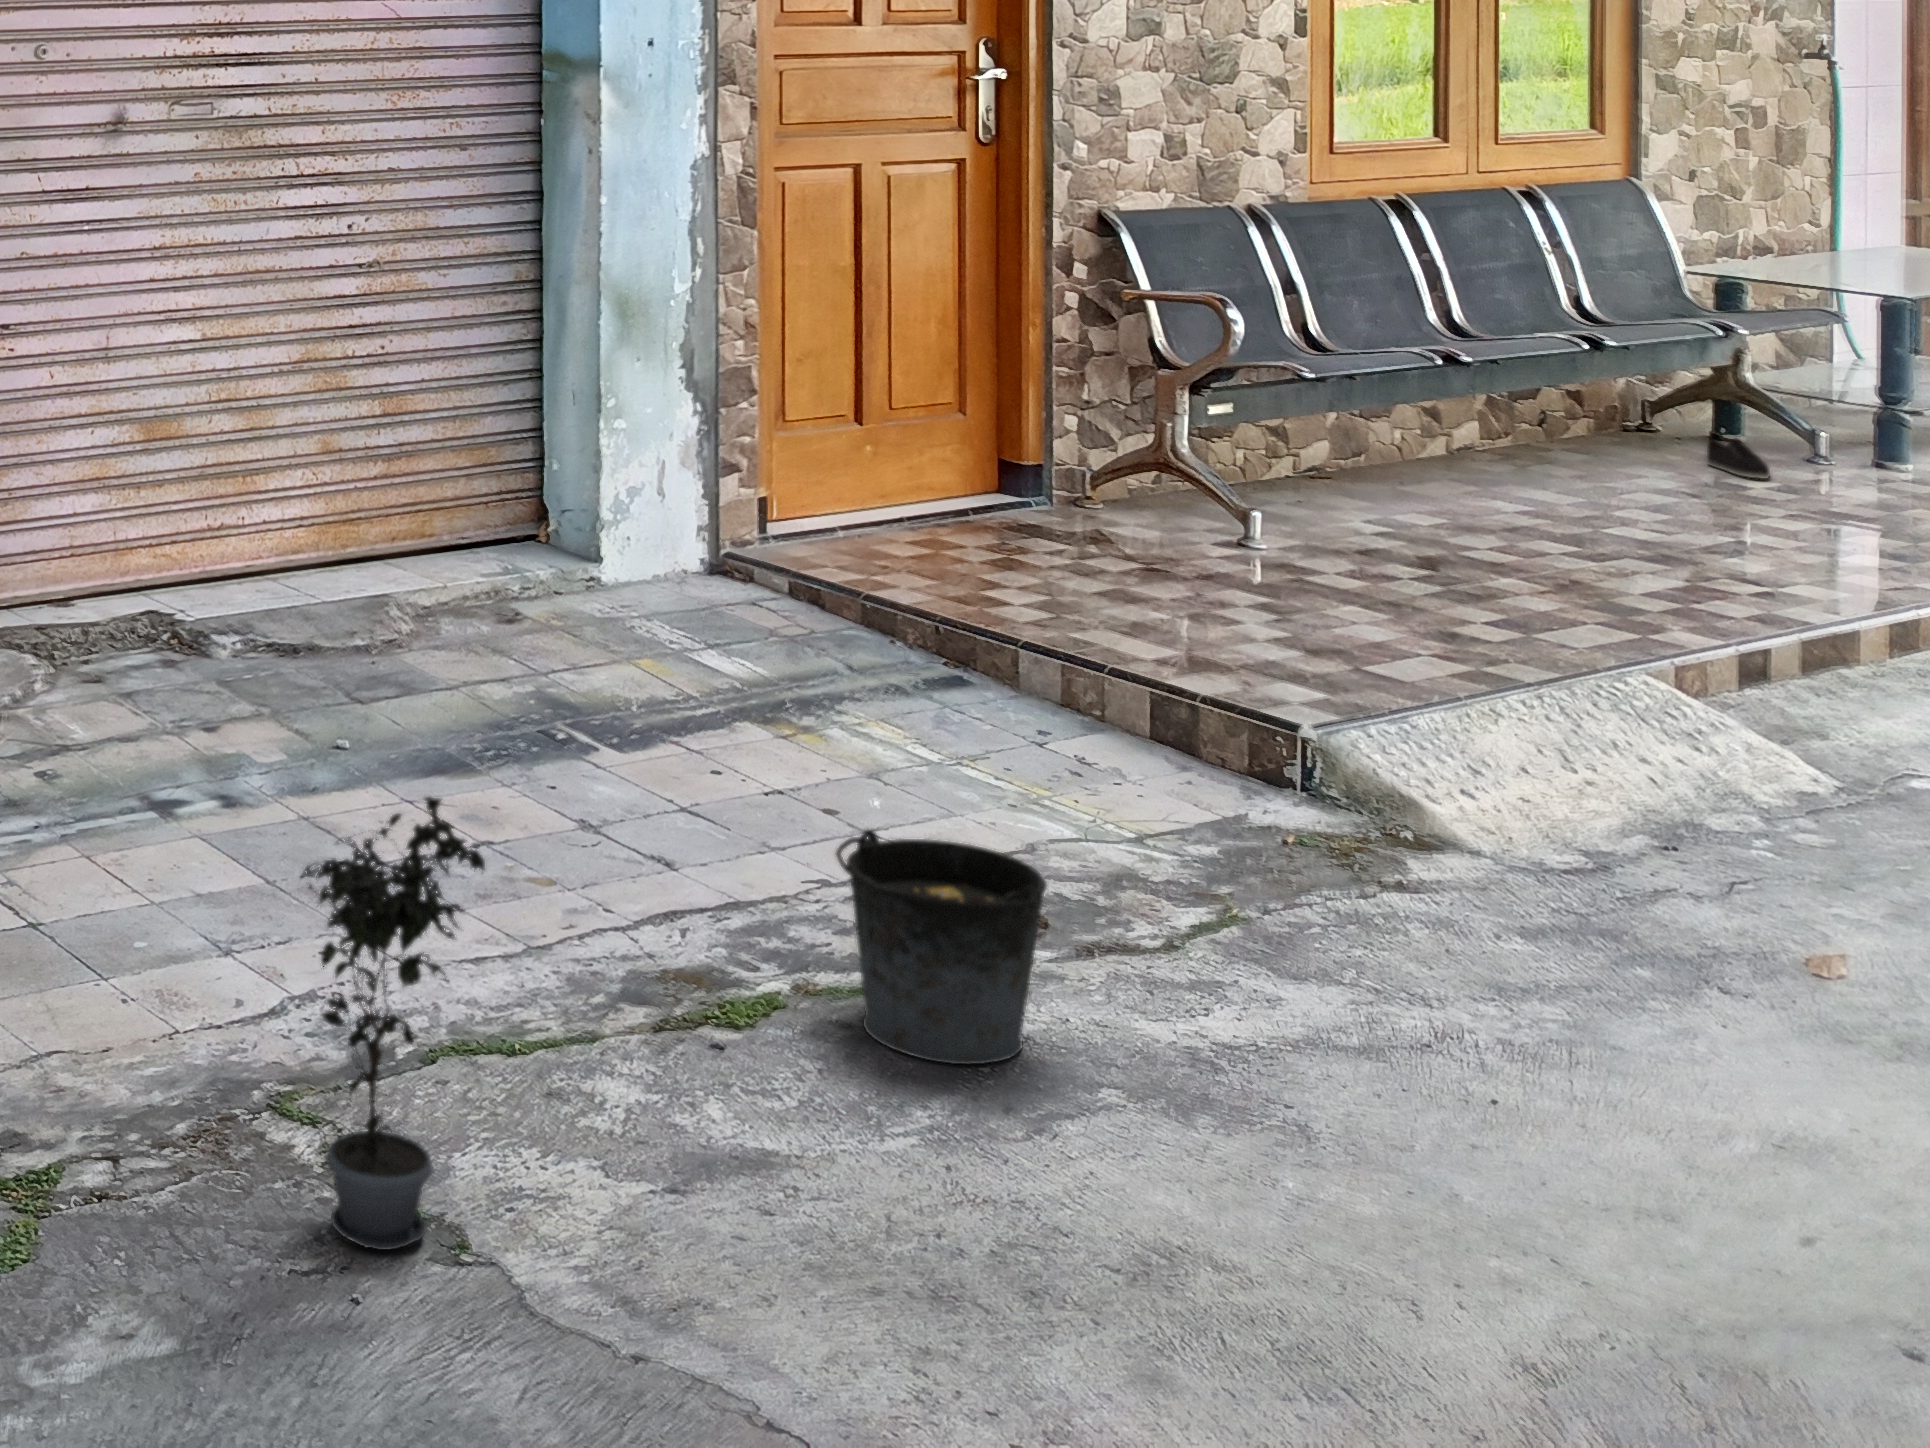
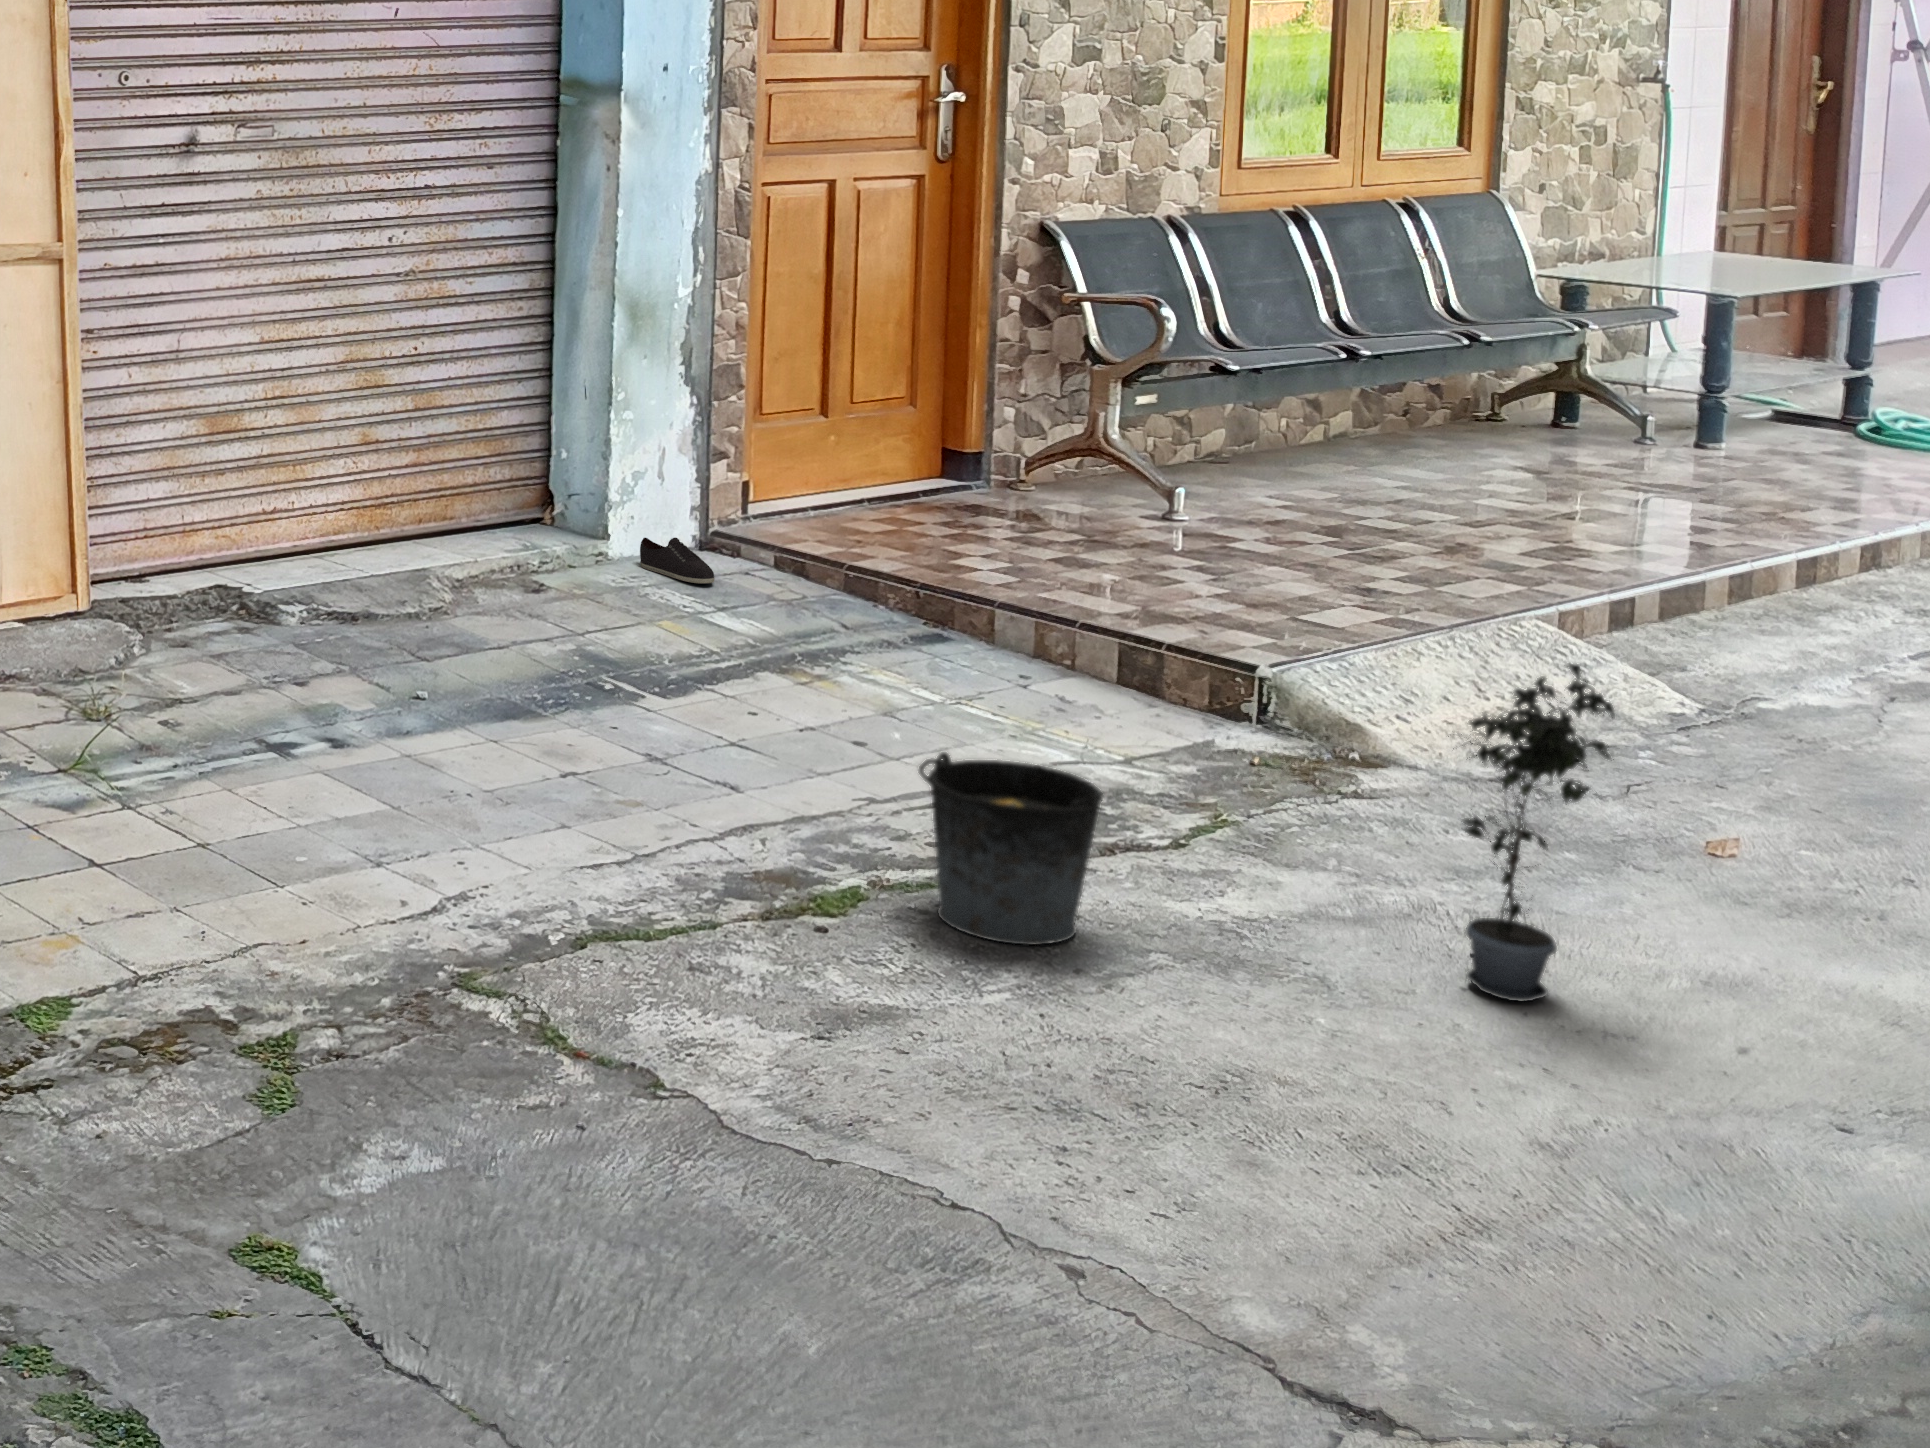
shoe: present [1707,438,1770,478] -> present [640,538,715,583]
potted plant: present [302,796,485,1250] -> present [1448,664,1614,1001]

